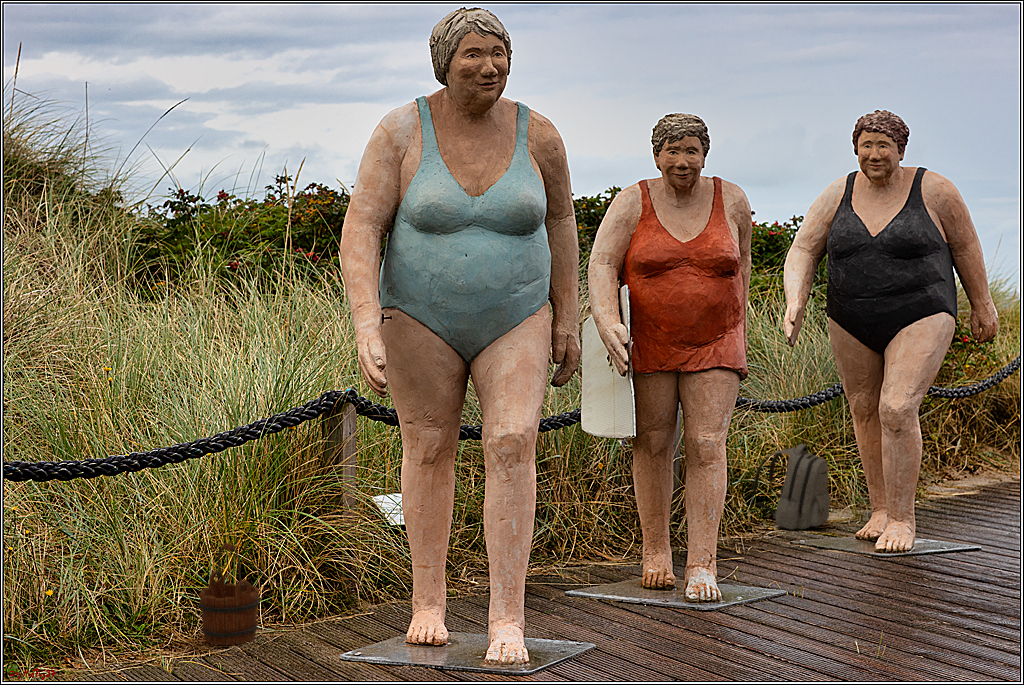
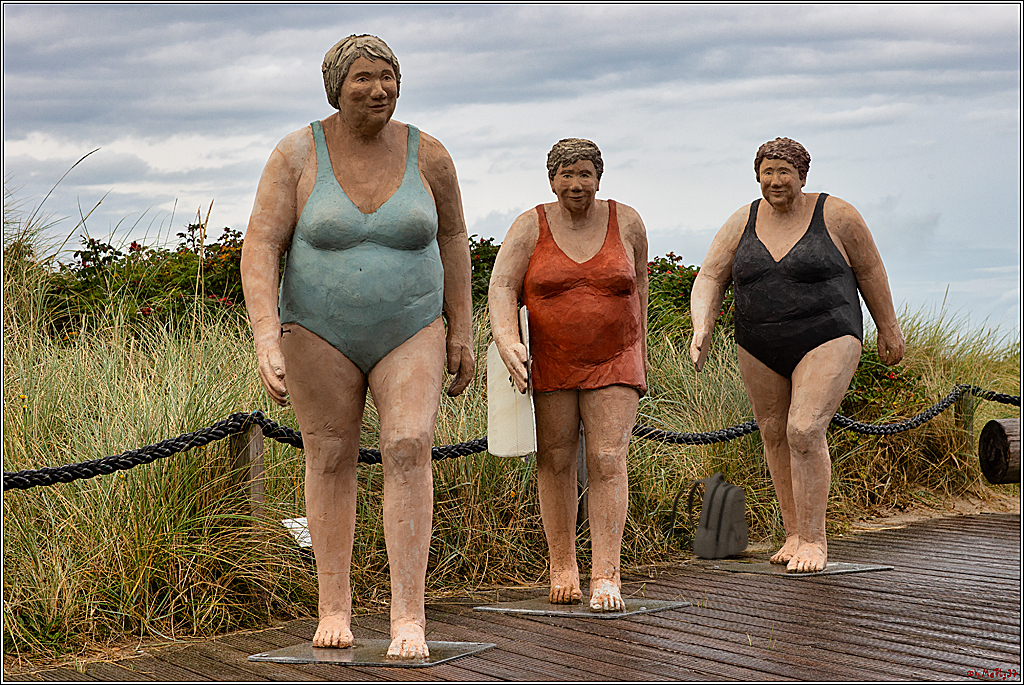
wooden bucket: present [199,543,260,645] -> none [107,558,166,658]

